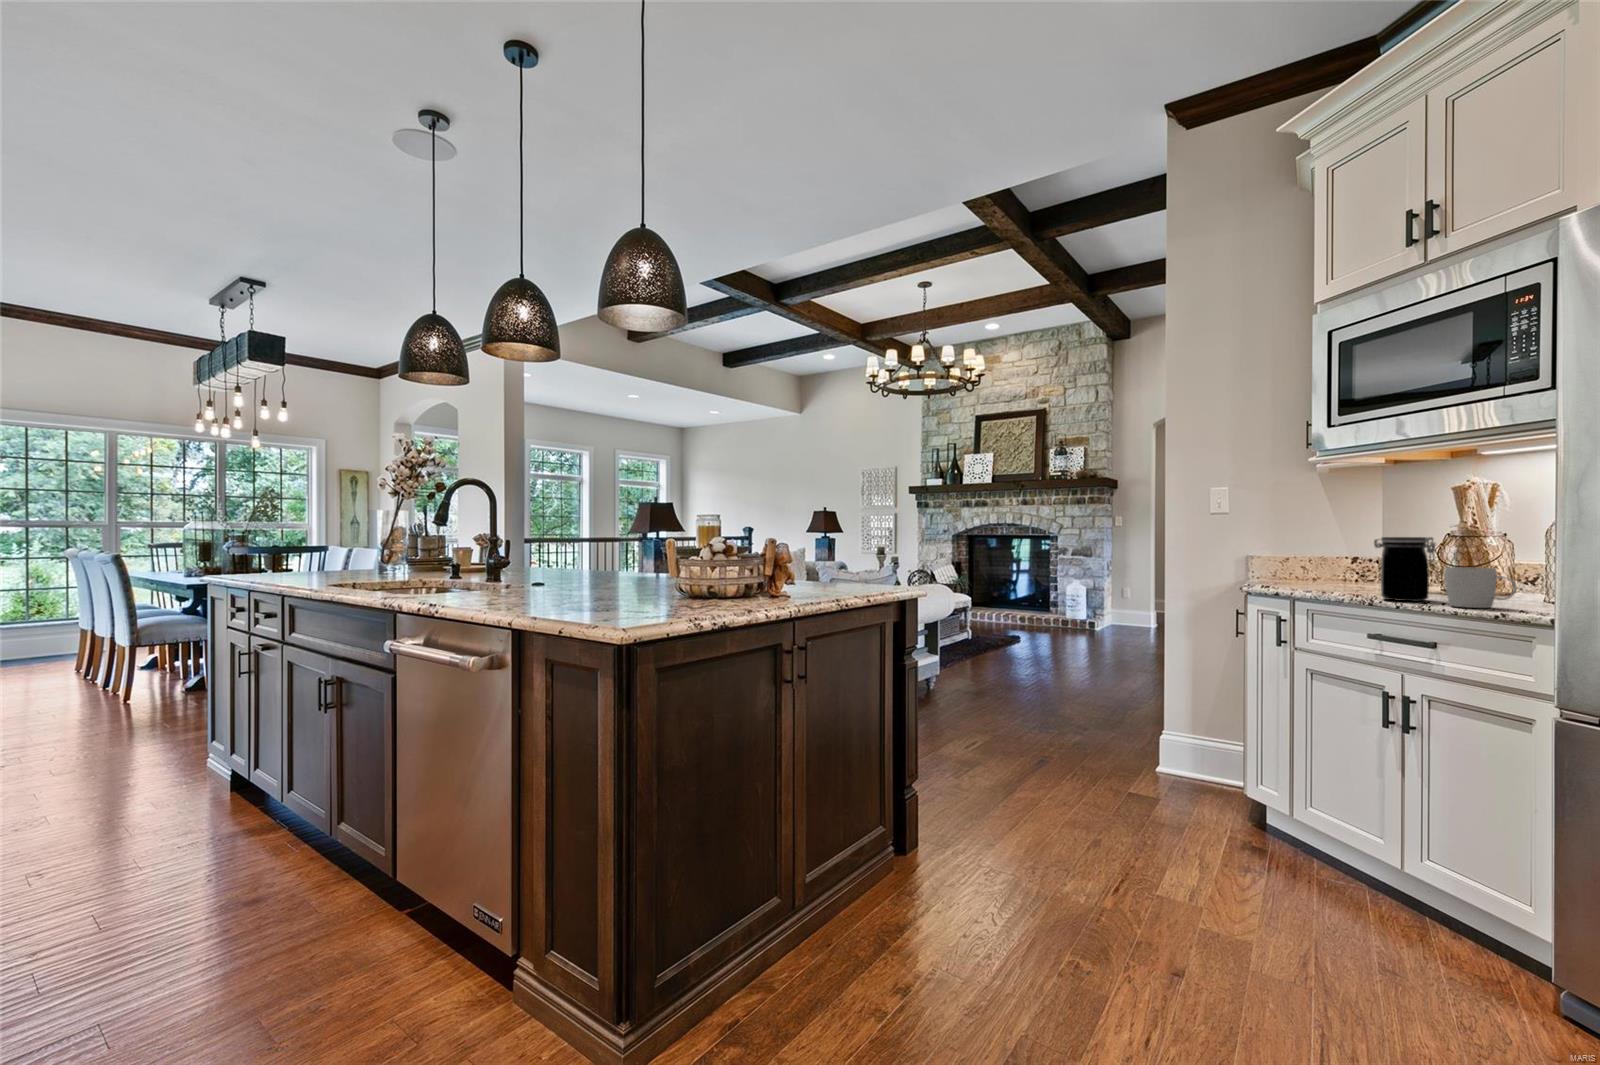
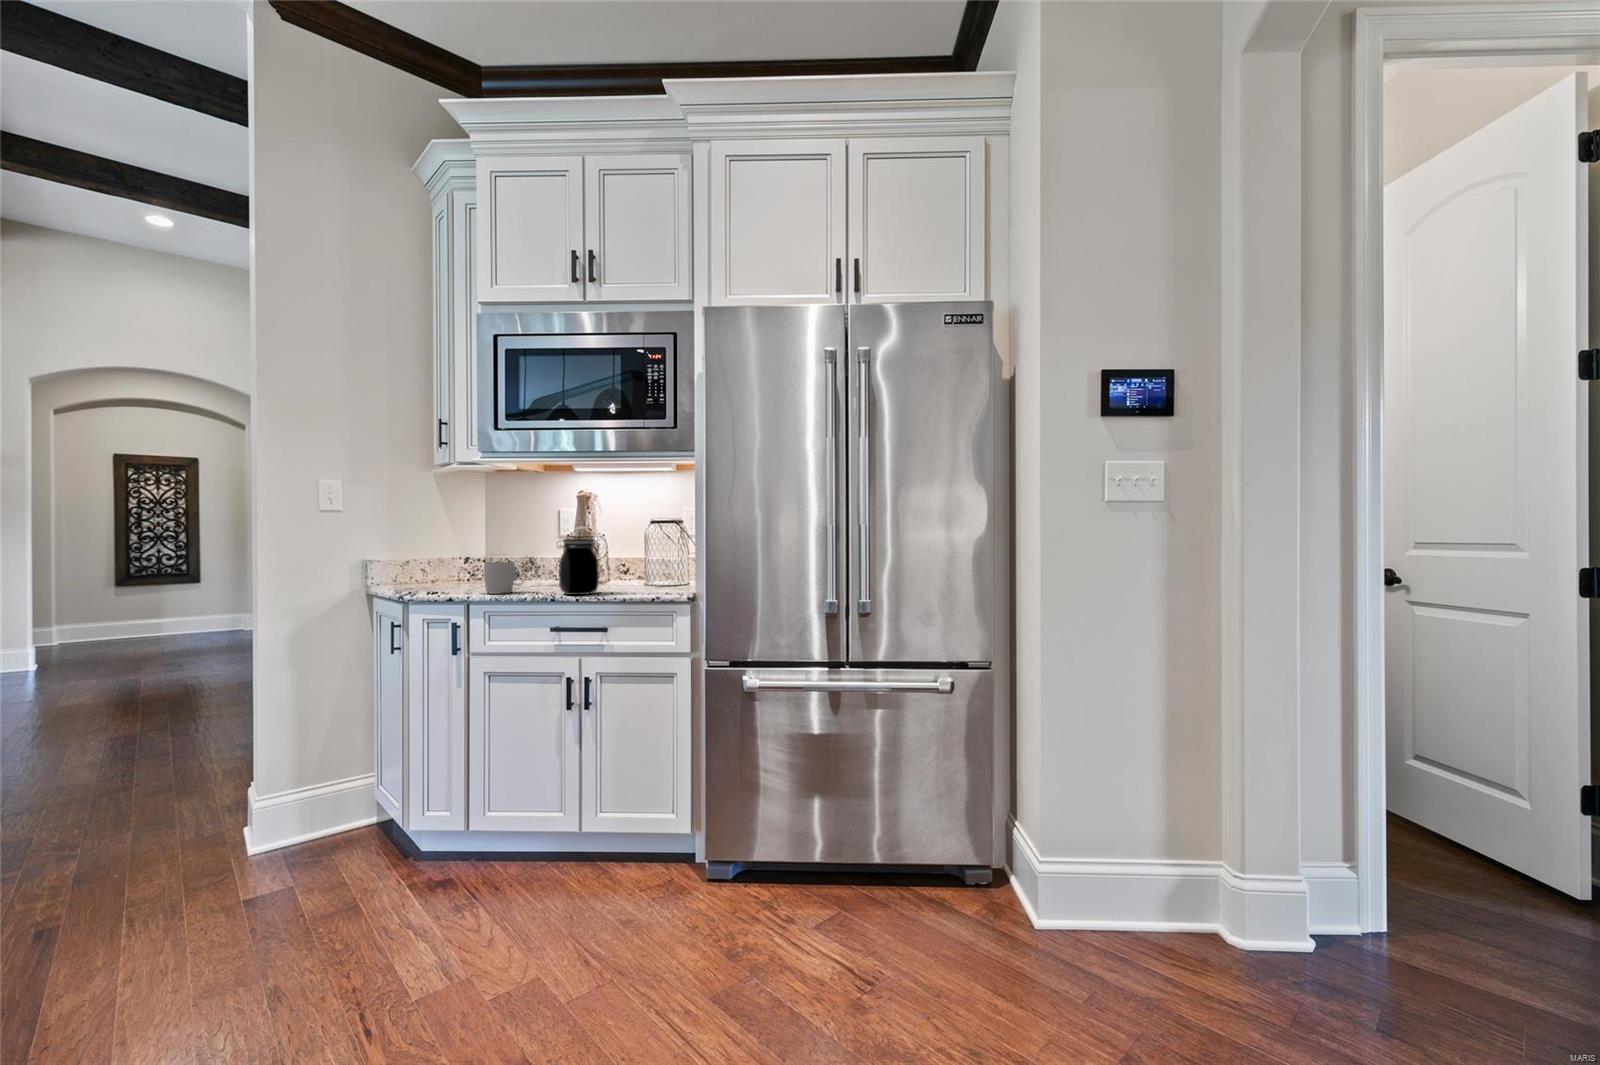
mug: present [1445,567,1517,608] -> present [484,562,526,594]

